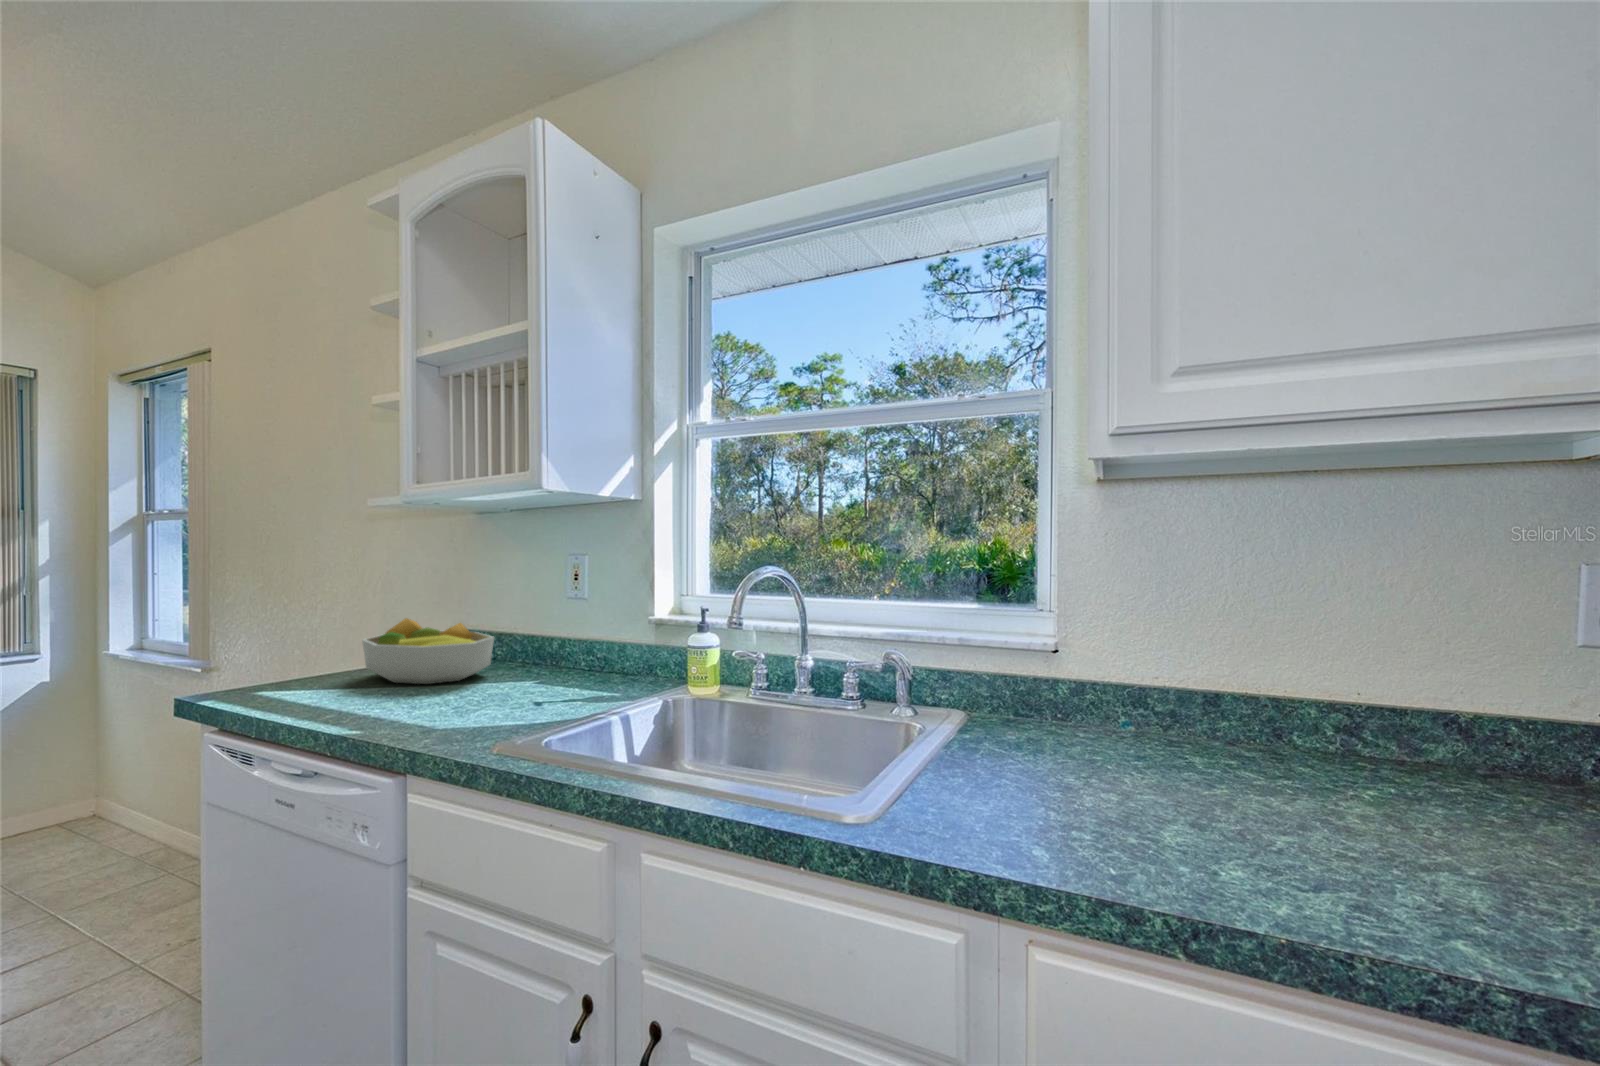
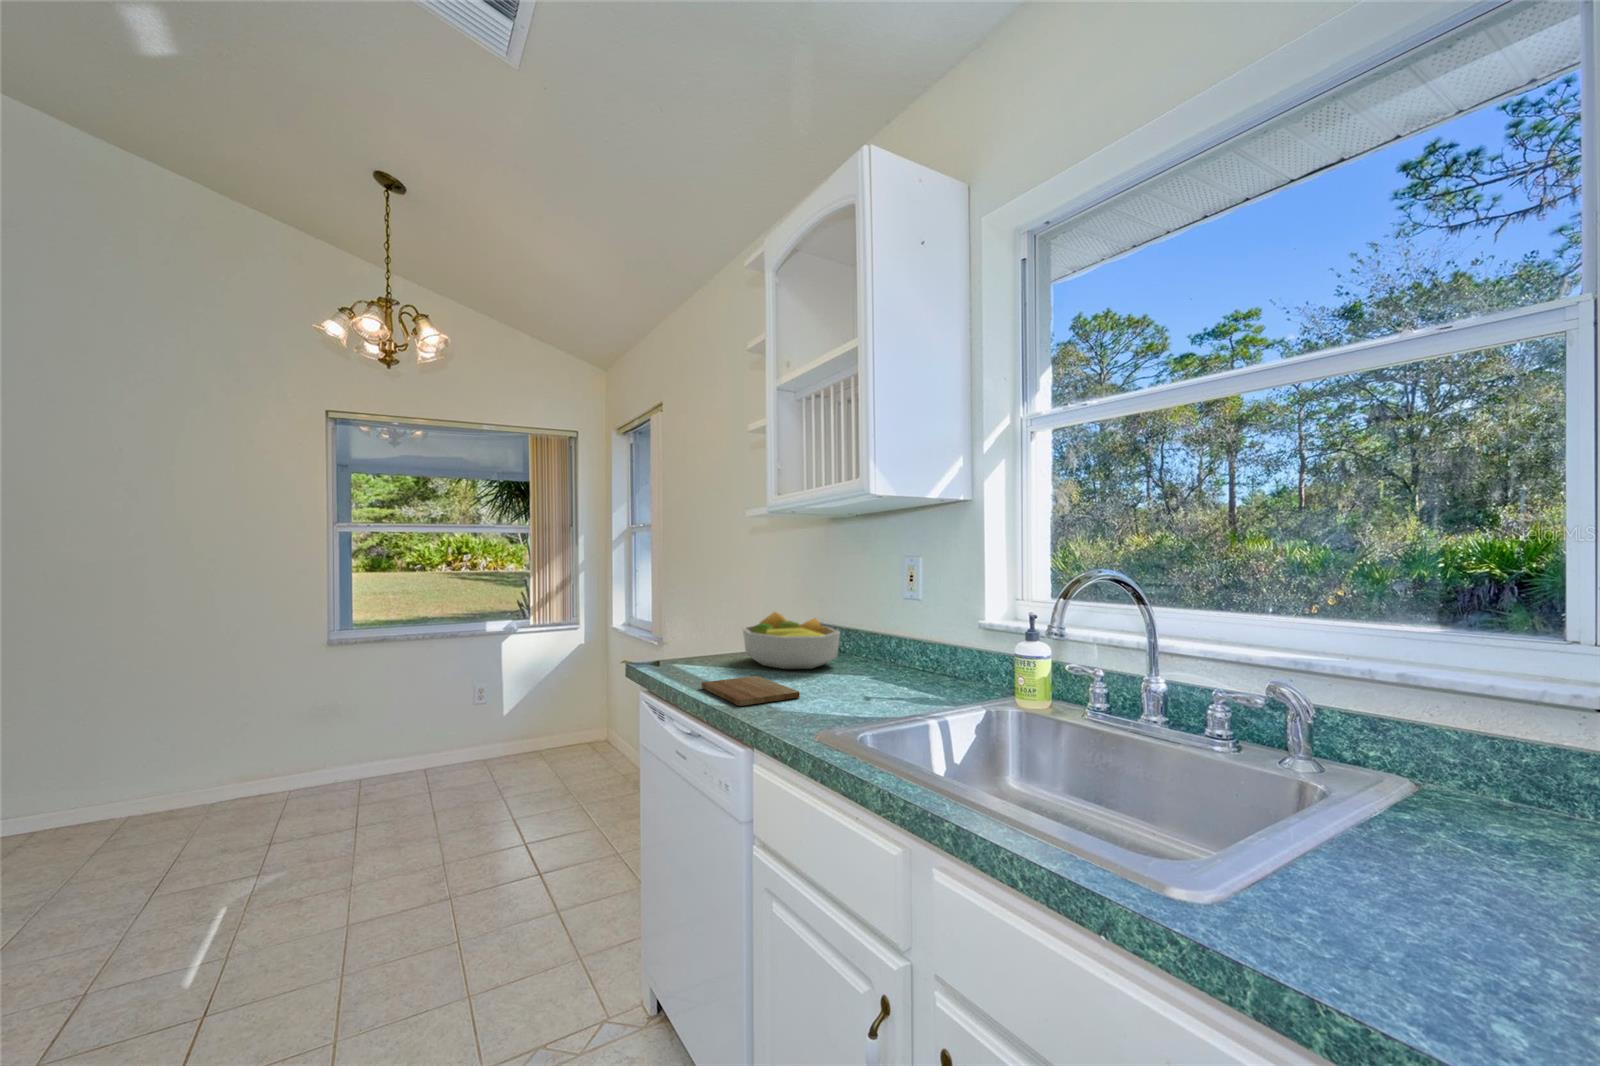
cutting board: none [318,695,457,731] -> present [702,676,800,706]

